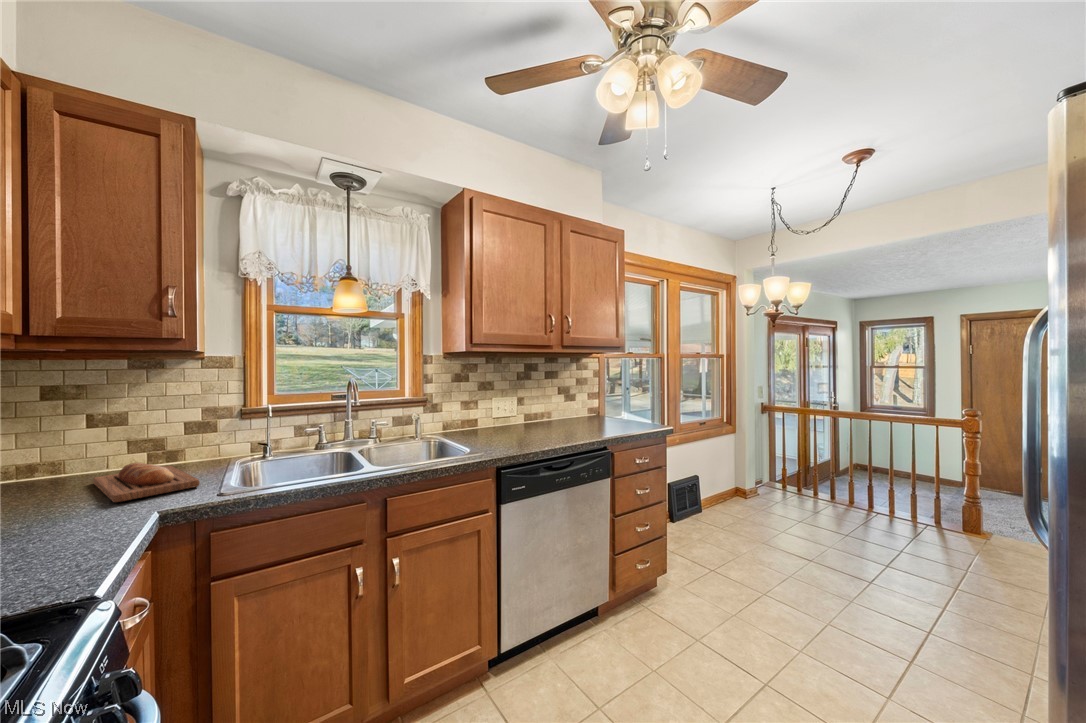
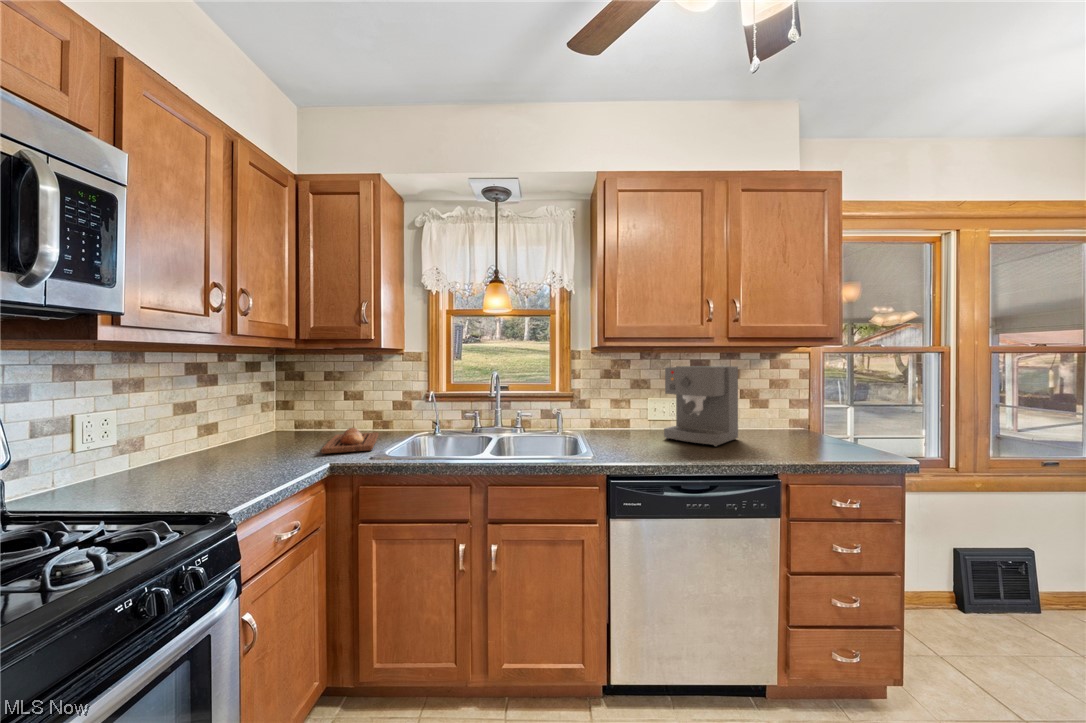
coffee maker: none [517,369,568,434] -> present [664,366,738,446]

